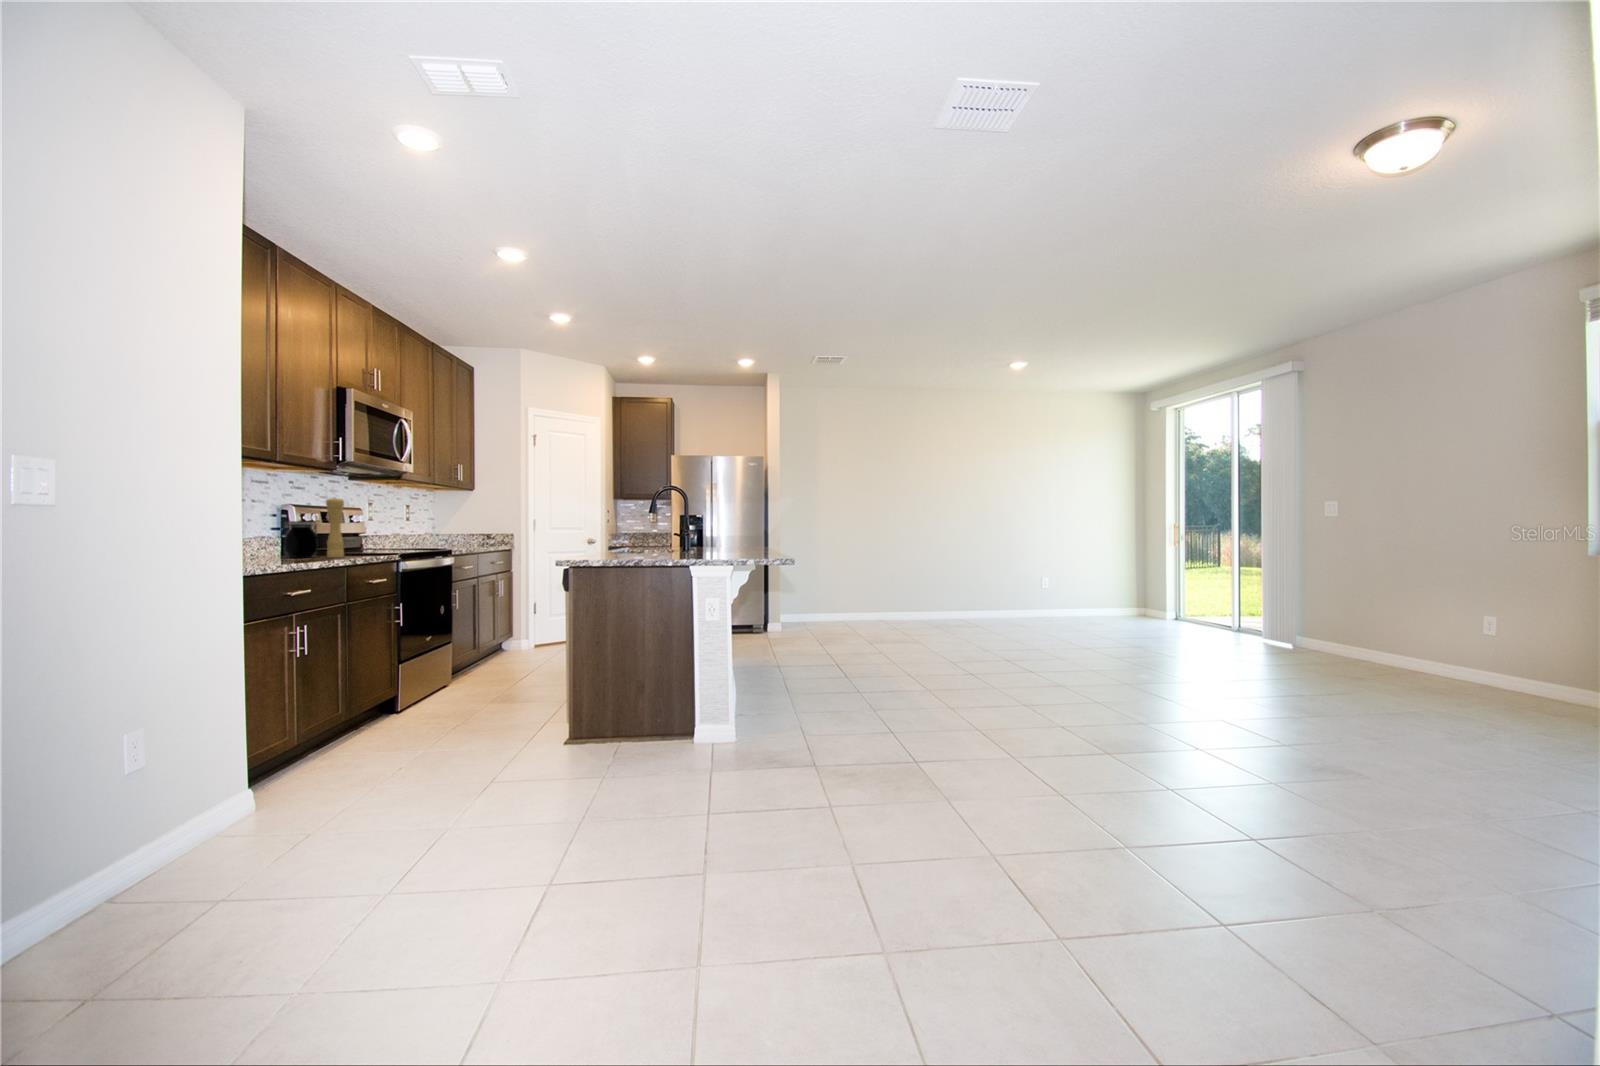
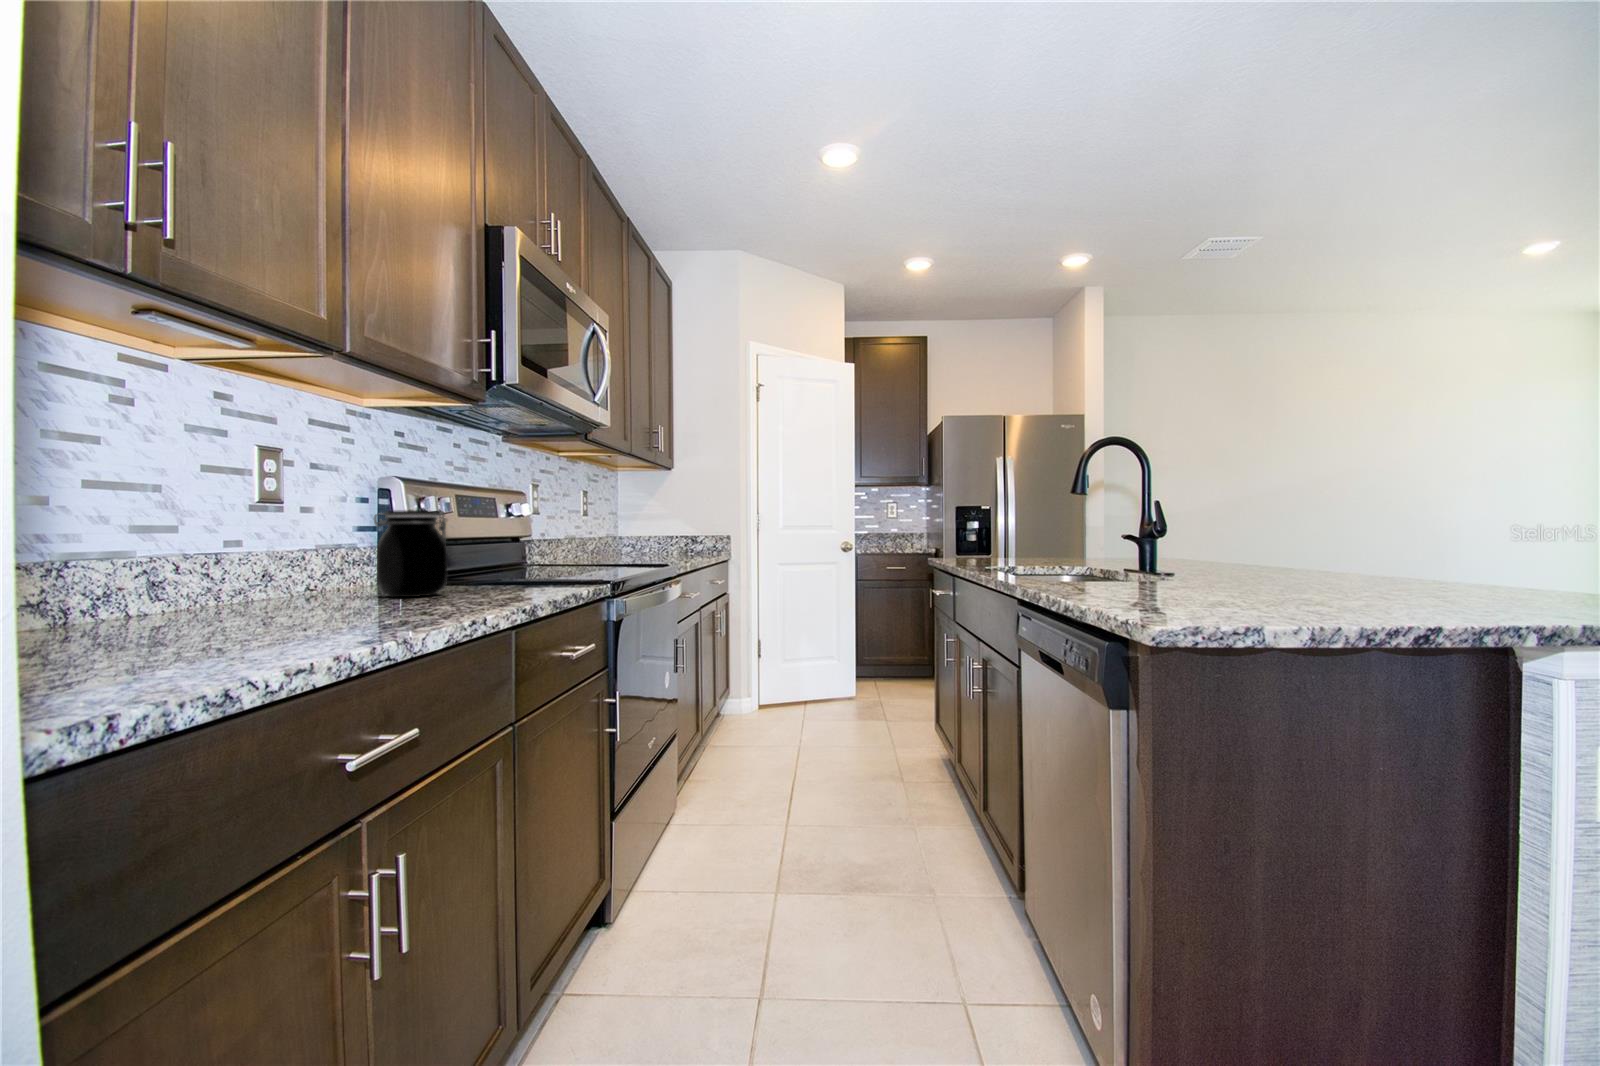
pepper mill: present [326,498,344,558] -> none [464,452,505,599]

